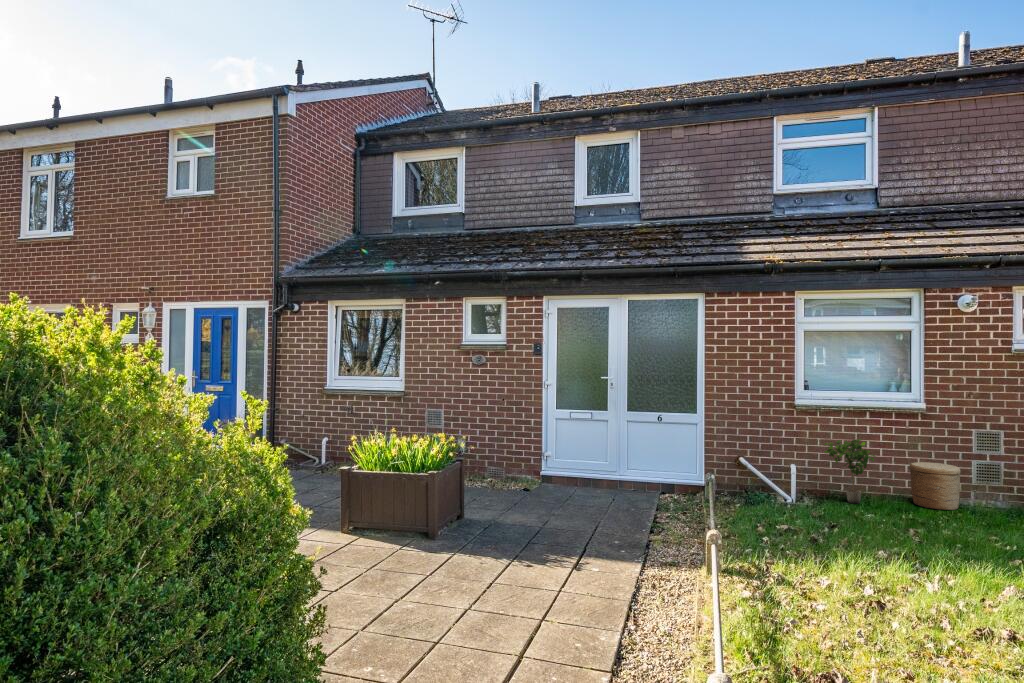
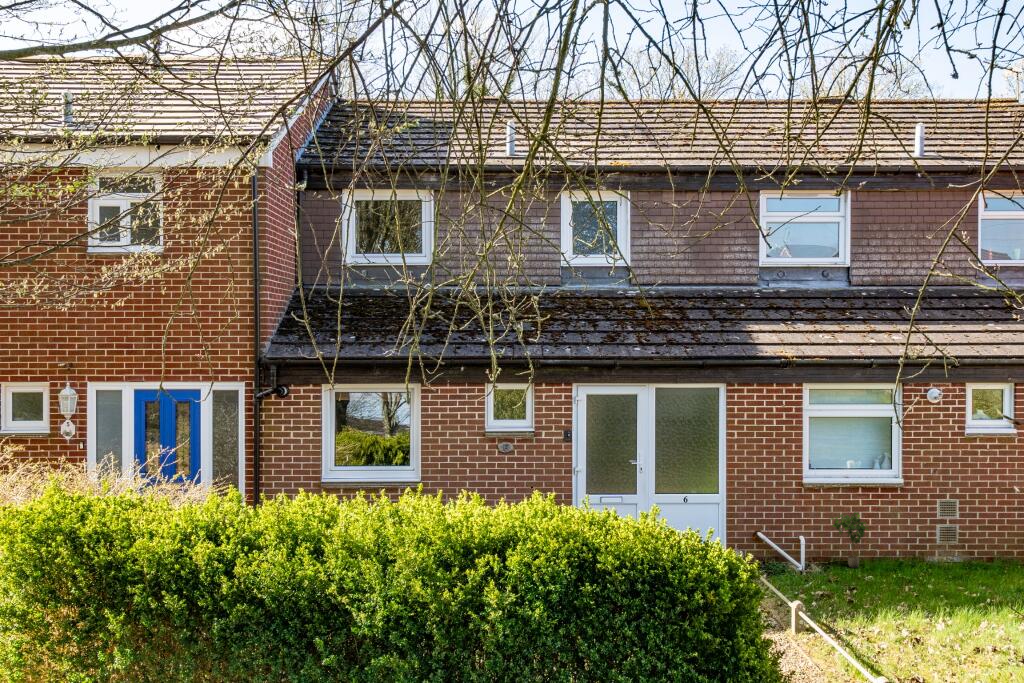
woven basket: present [910,462,960,510] -> none [893,529,930,568]

